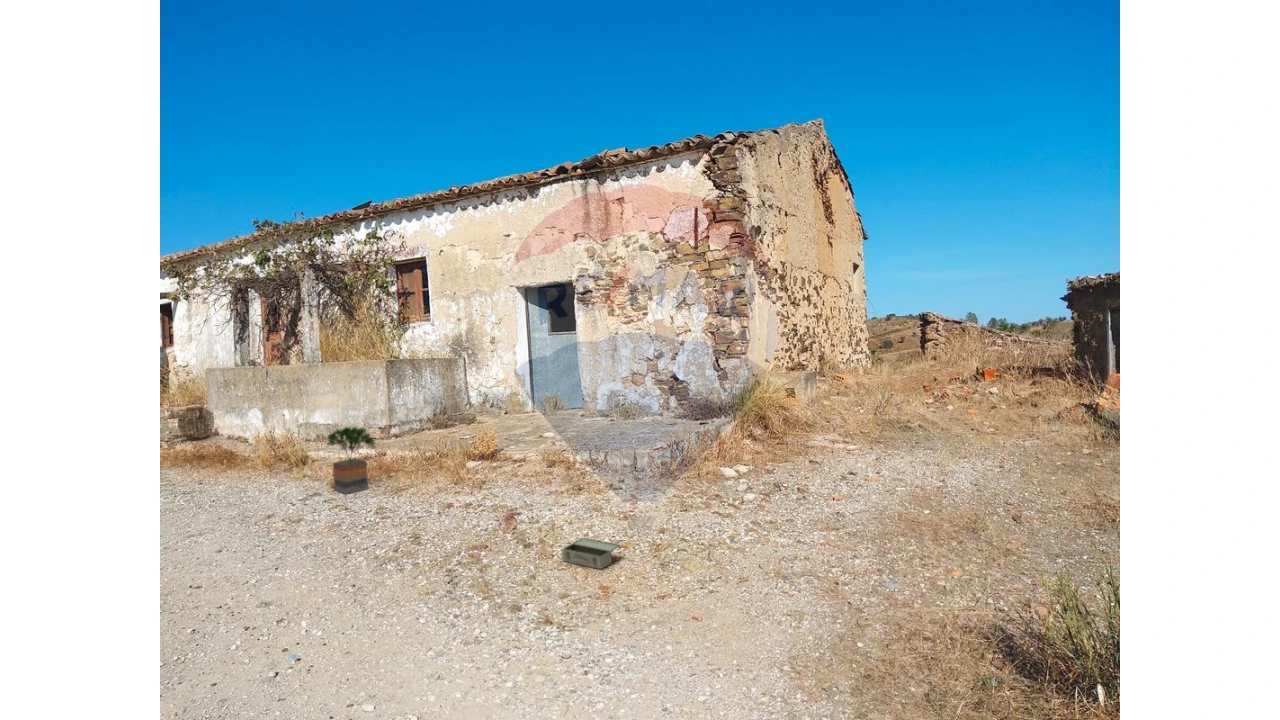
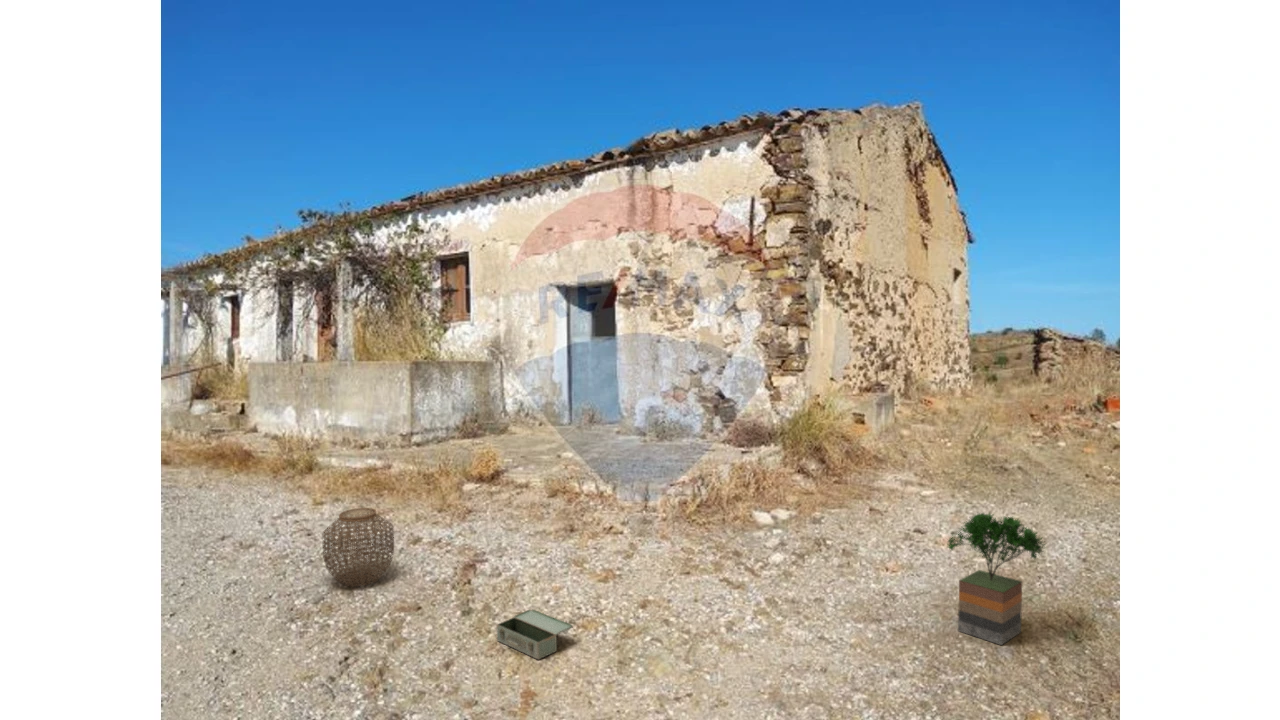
woven basket: present [178,406,214,440] -> present [323,508,394,587]
potted tree: present [327,427,376,494] -> present [948,513,1045,645]

